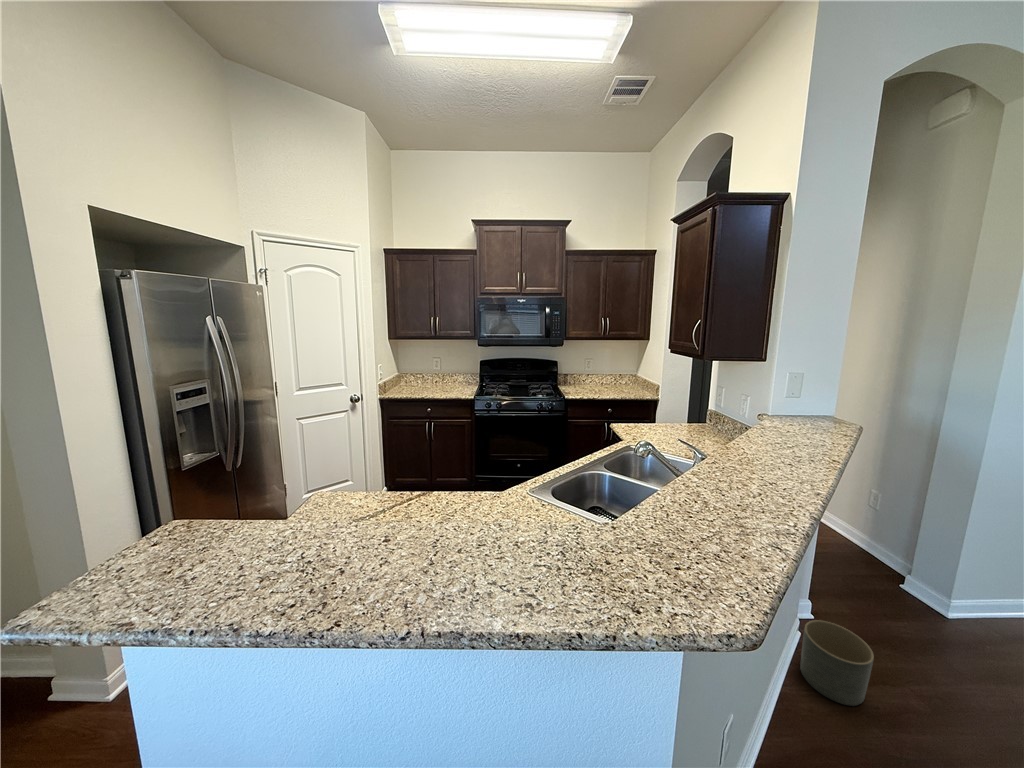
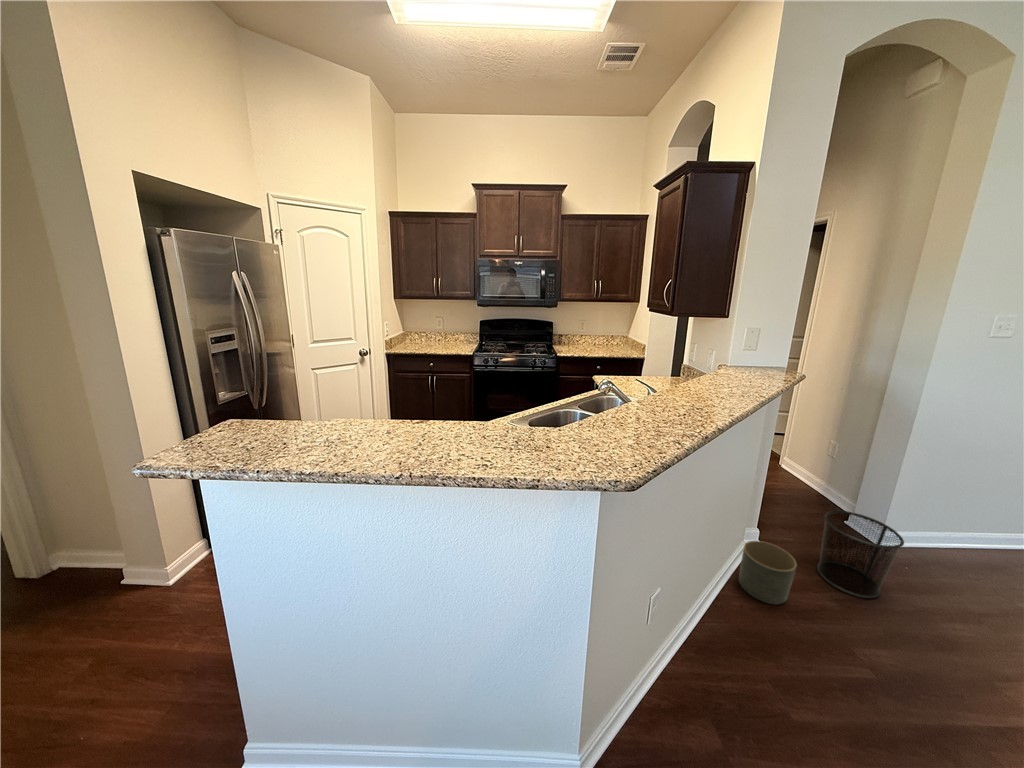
waste bin: none [888,580,997,692] -> present [817,511,904,598]

